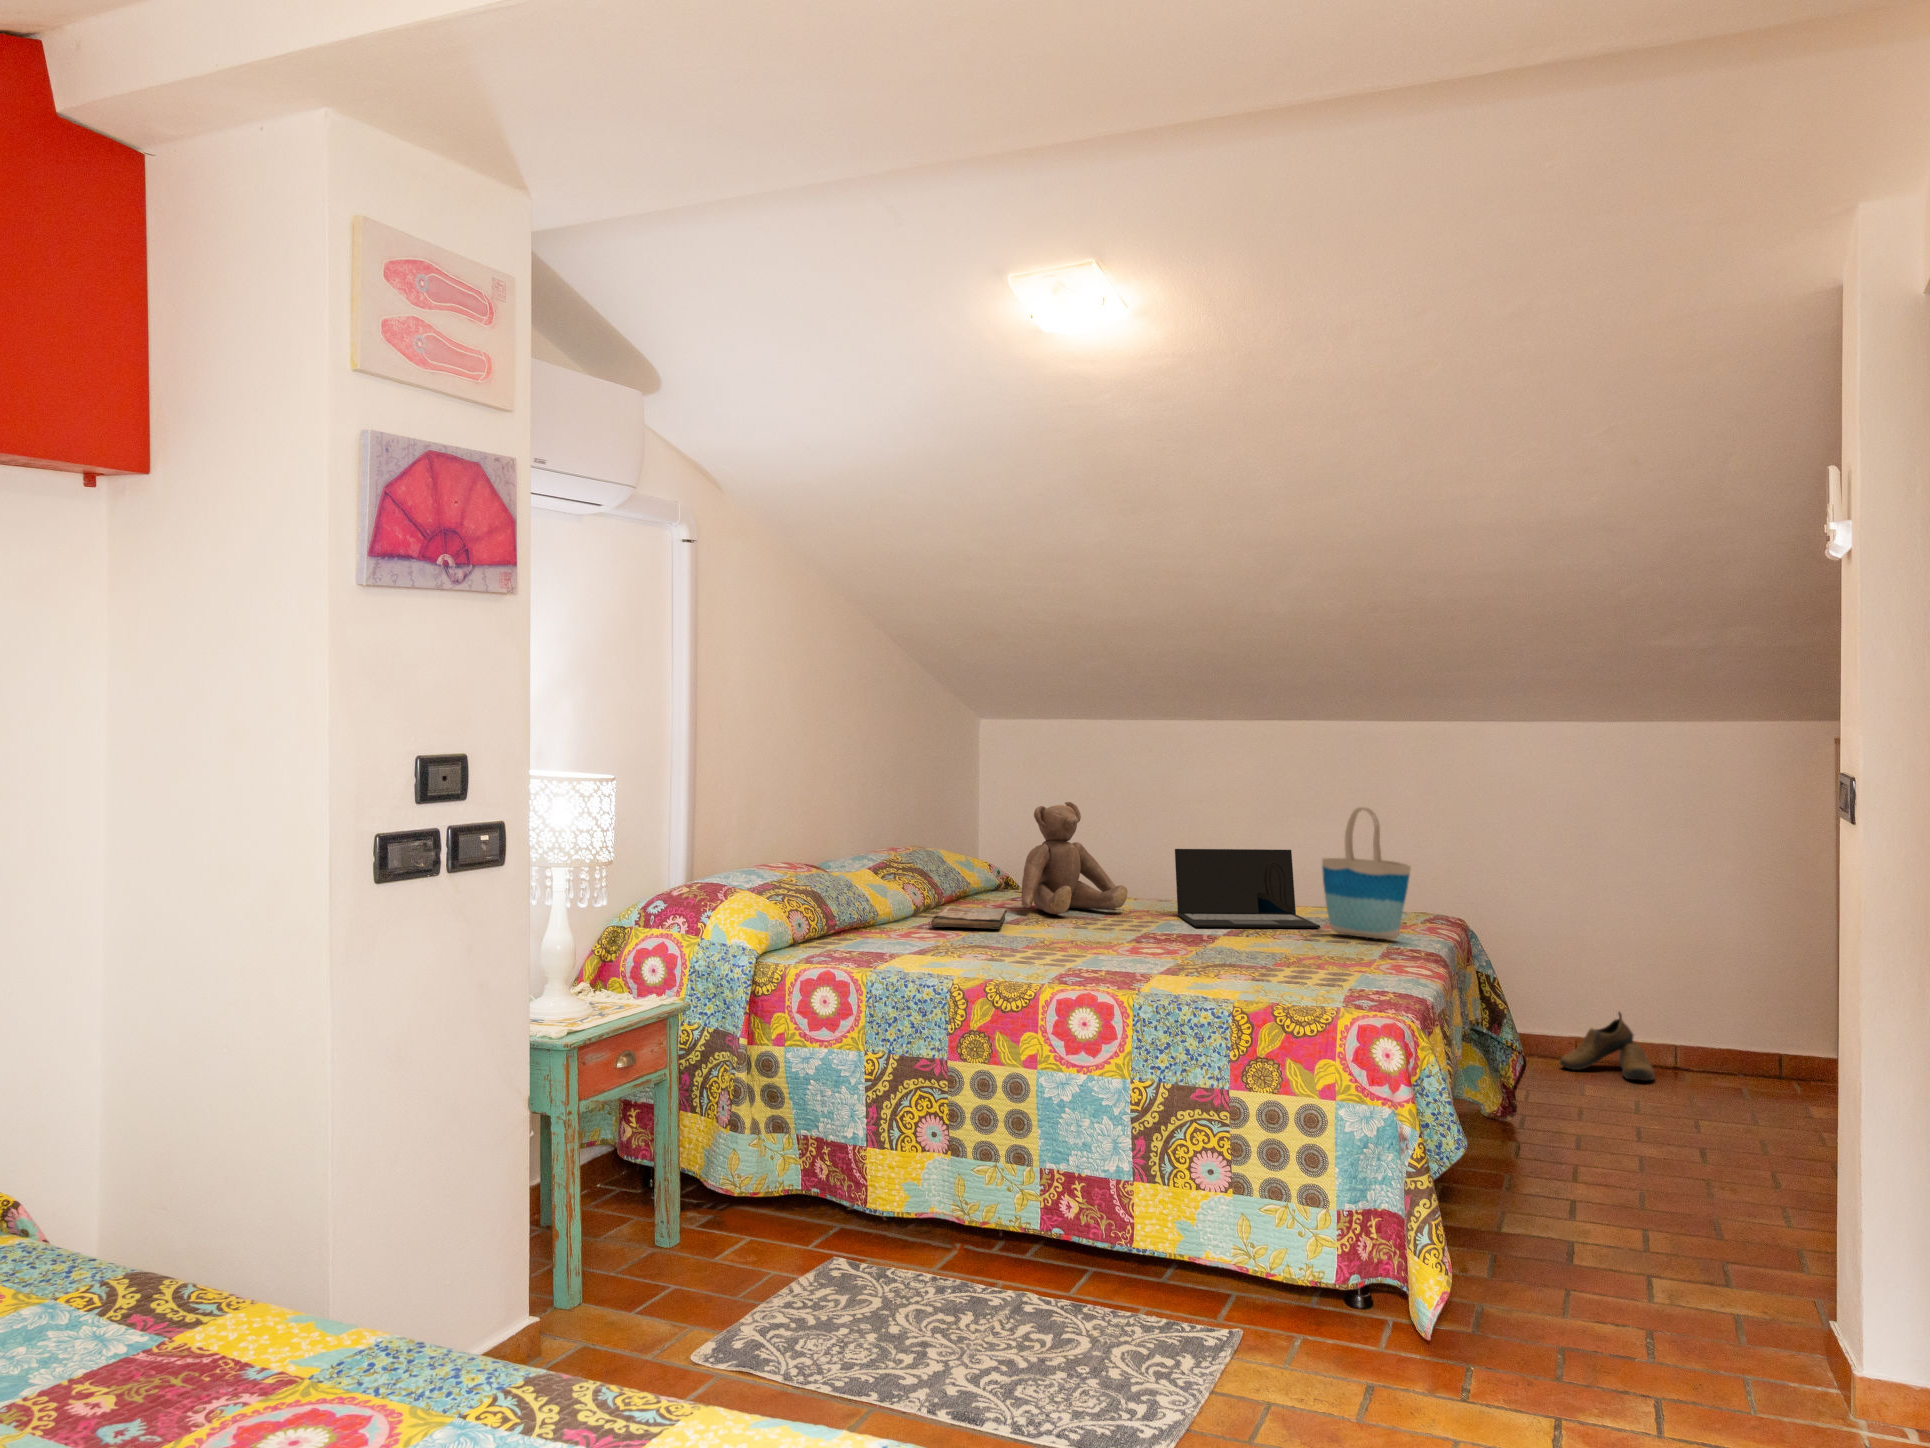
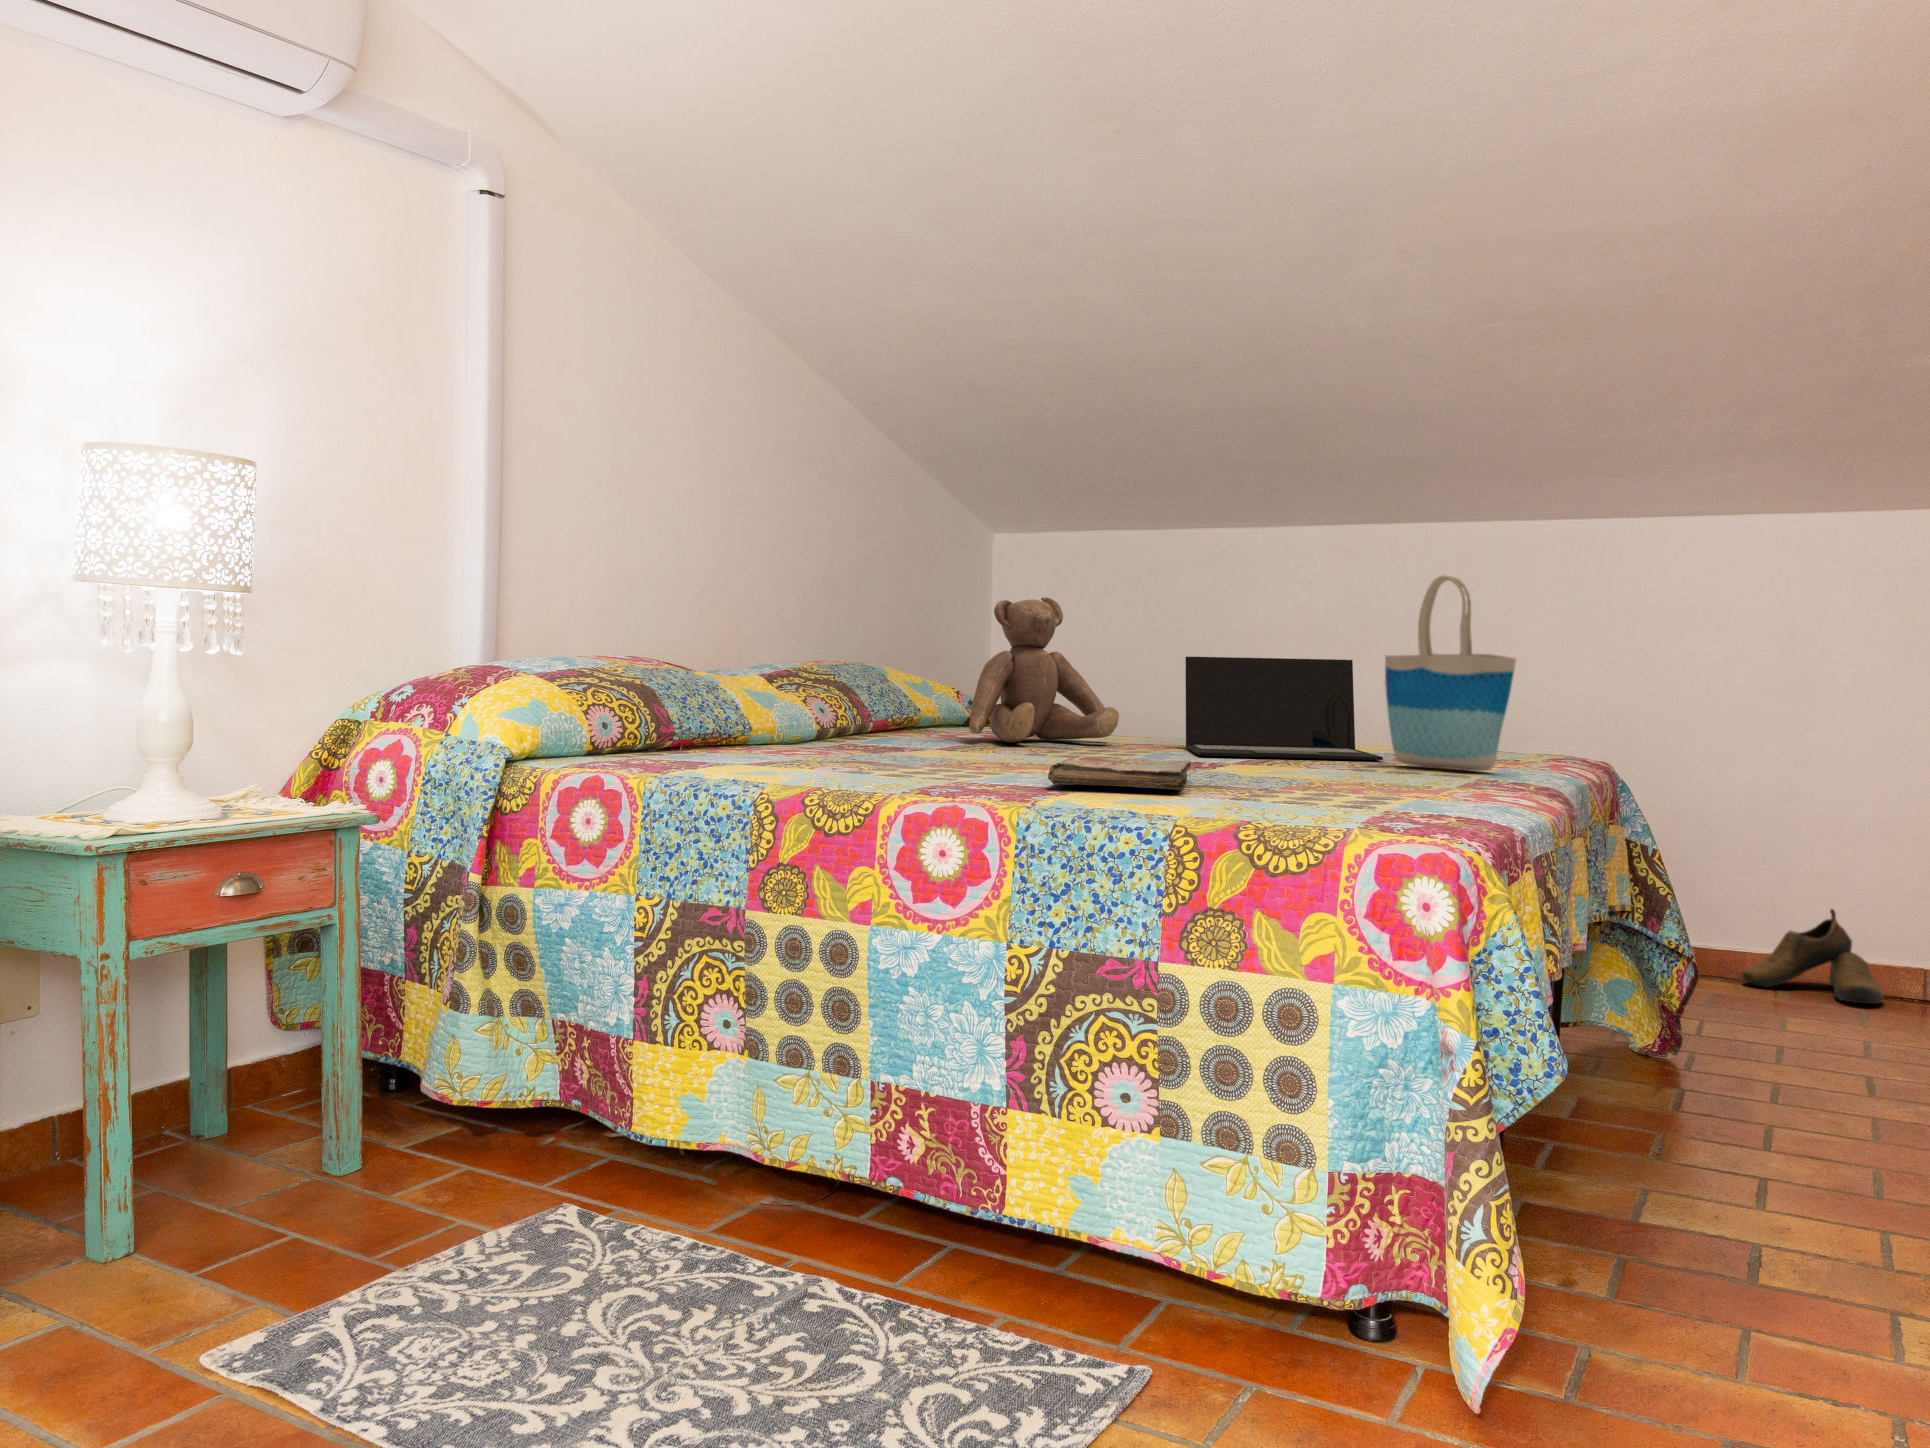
book: present [931,906,1007,929] -> present [1048,756,1190,789]

